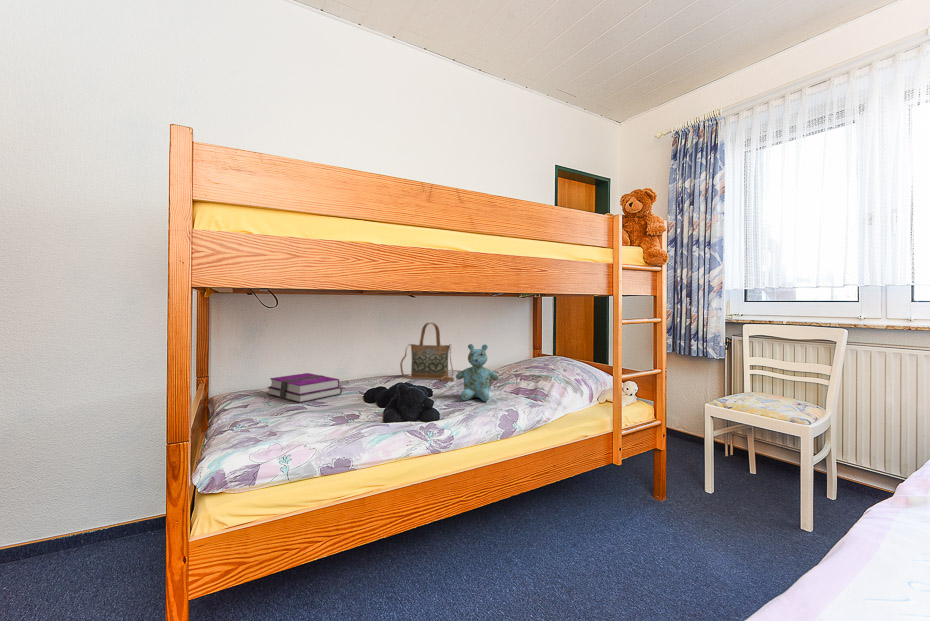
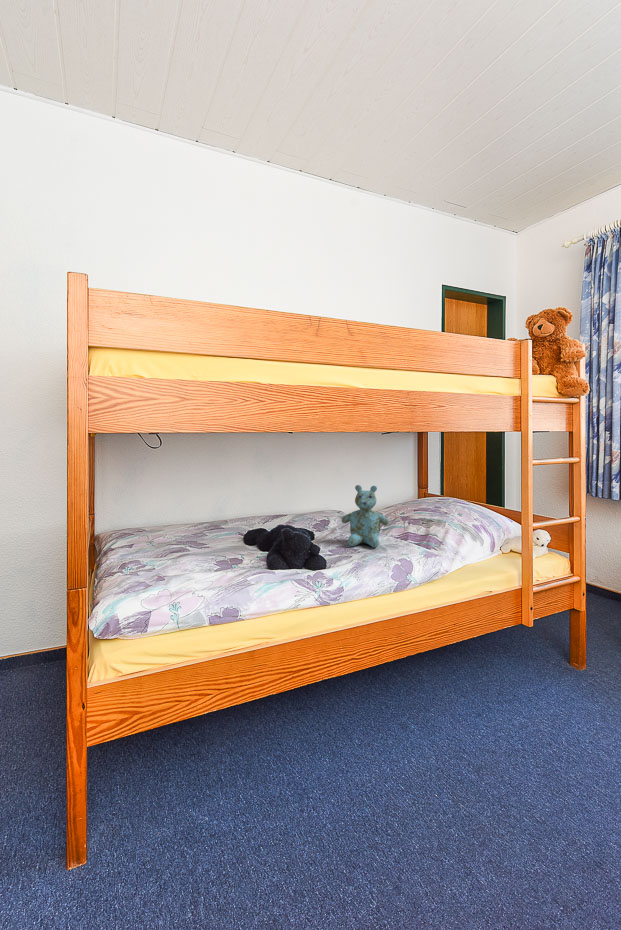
handbag: present [400,323,454,381] -> none [277,459,337,524]
hardback book: present [267,373,342,402] -> none [140,513,218,546]

